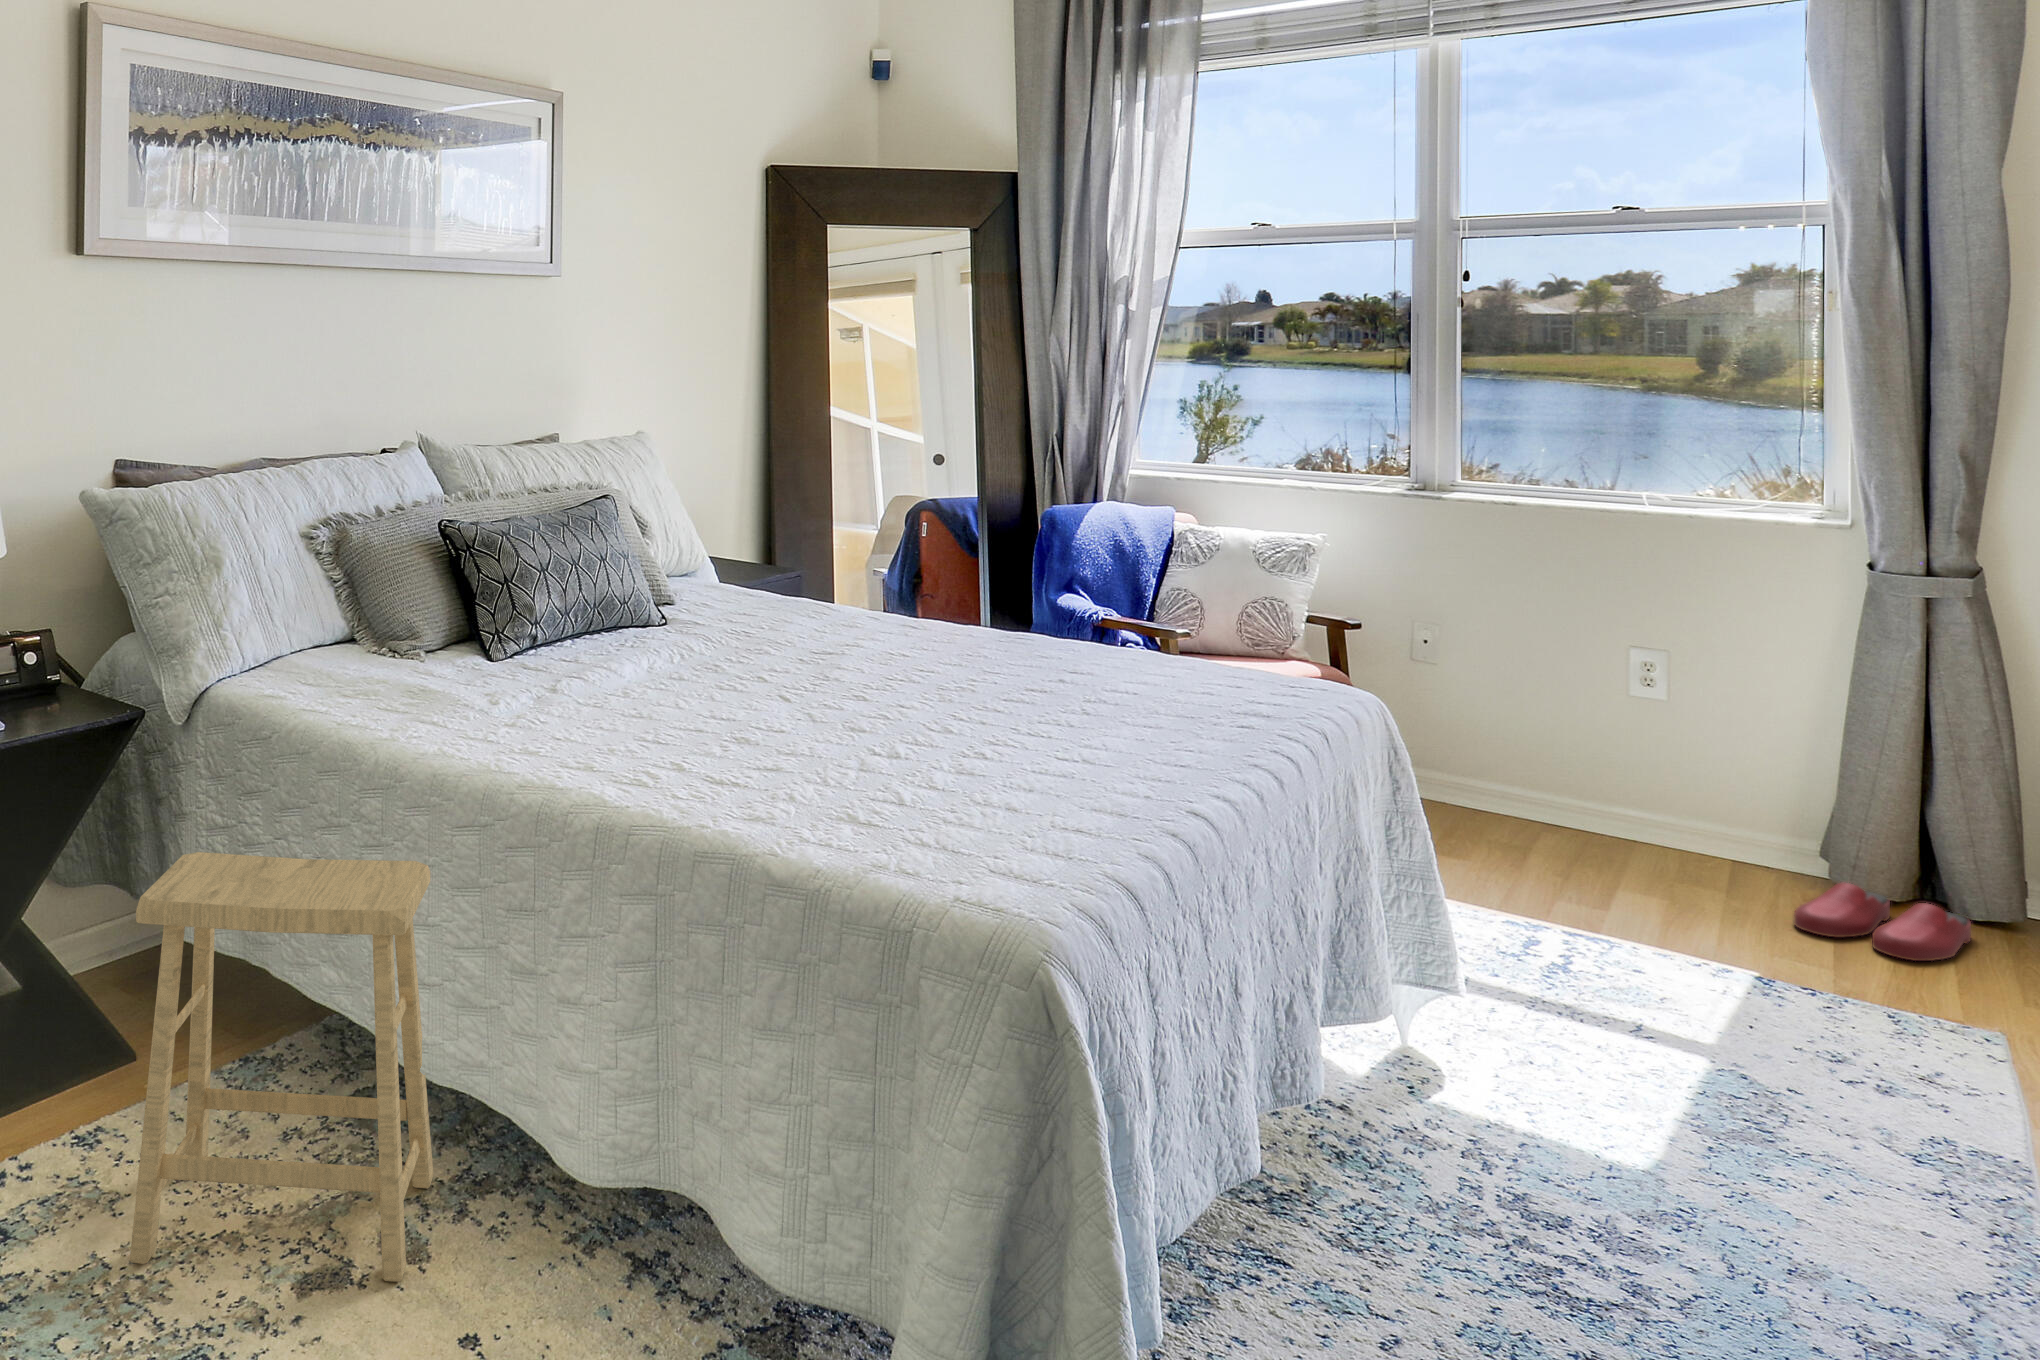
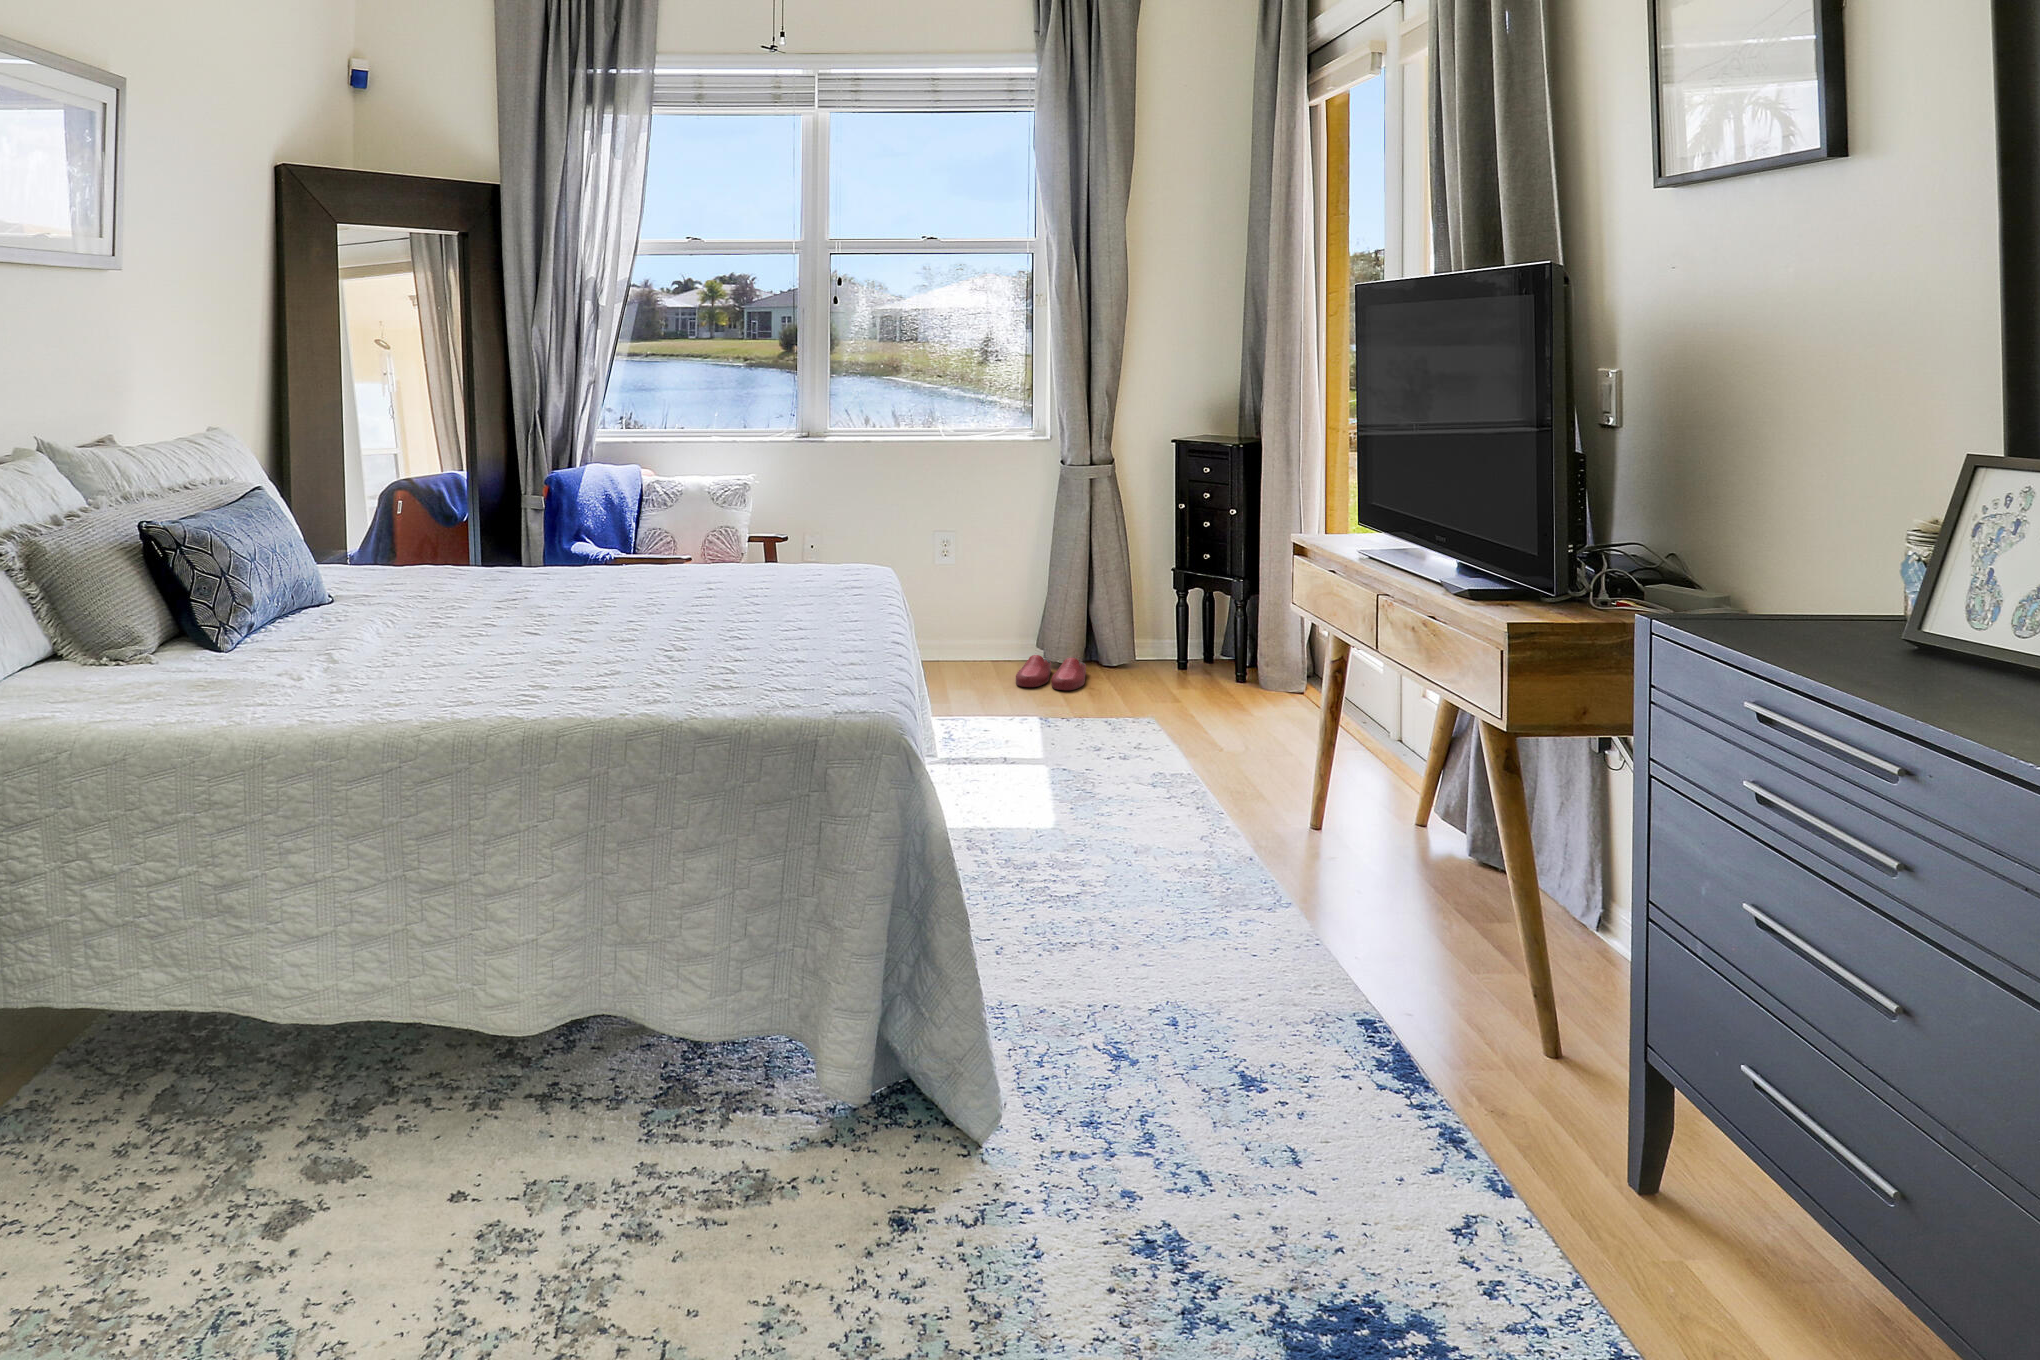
footstool: present [130,852,433,1282] -> none [39,827,360,1303]

